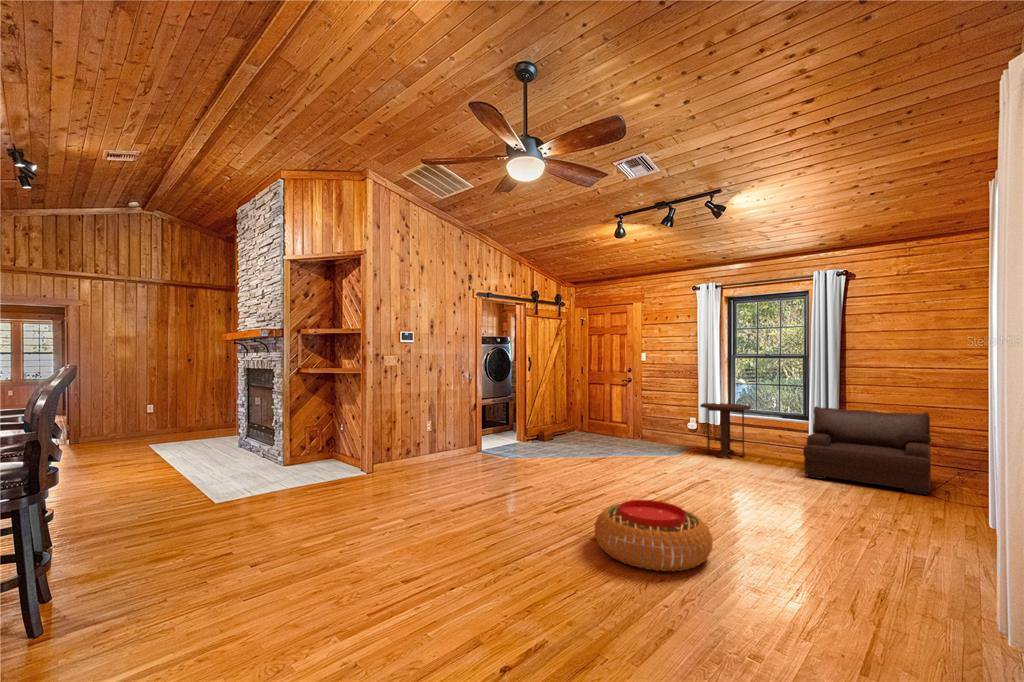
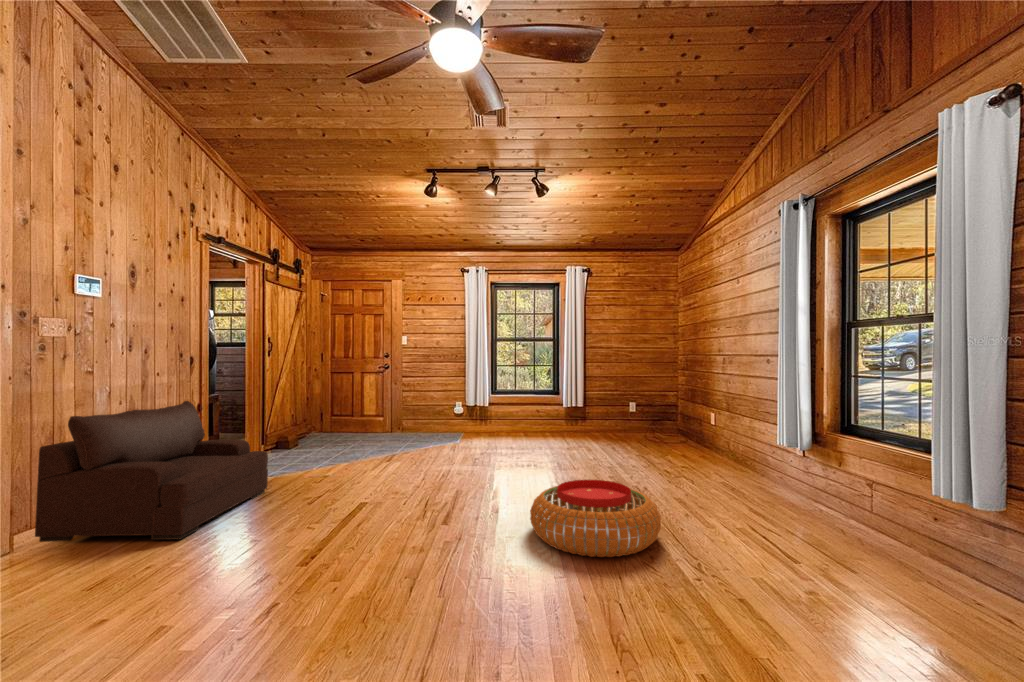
side table: present [700,403,751,458] -> none [474,385,520,437]
armchair: present [803,406,931,495] -> present [35,401,268,542]

